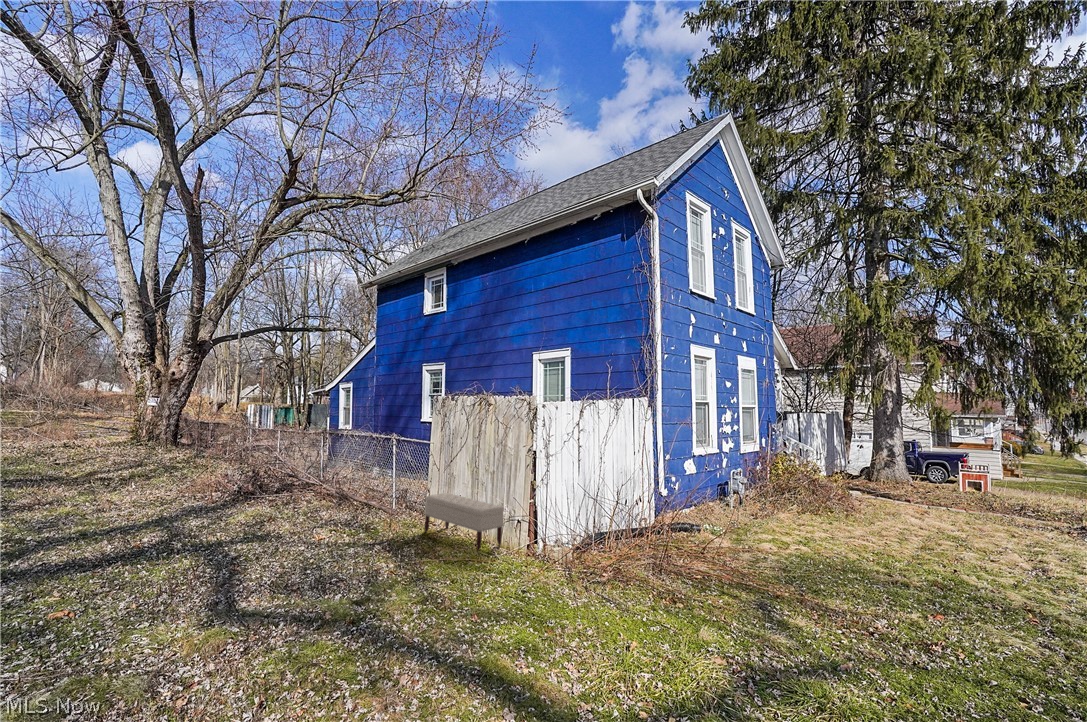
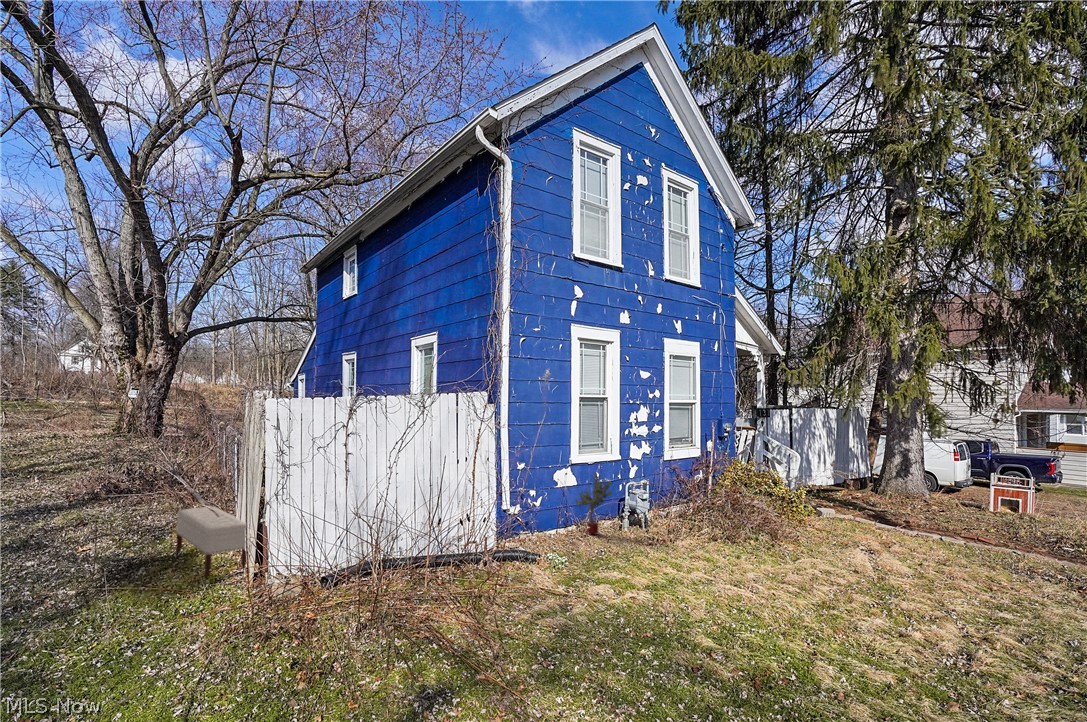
potted tree: none [698,463,727,513] -> present [575,474,612,535]

